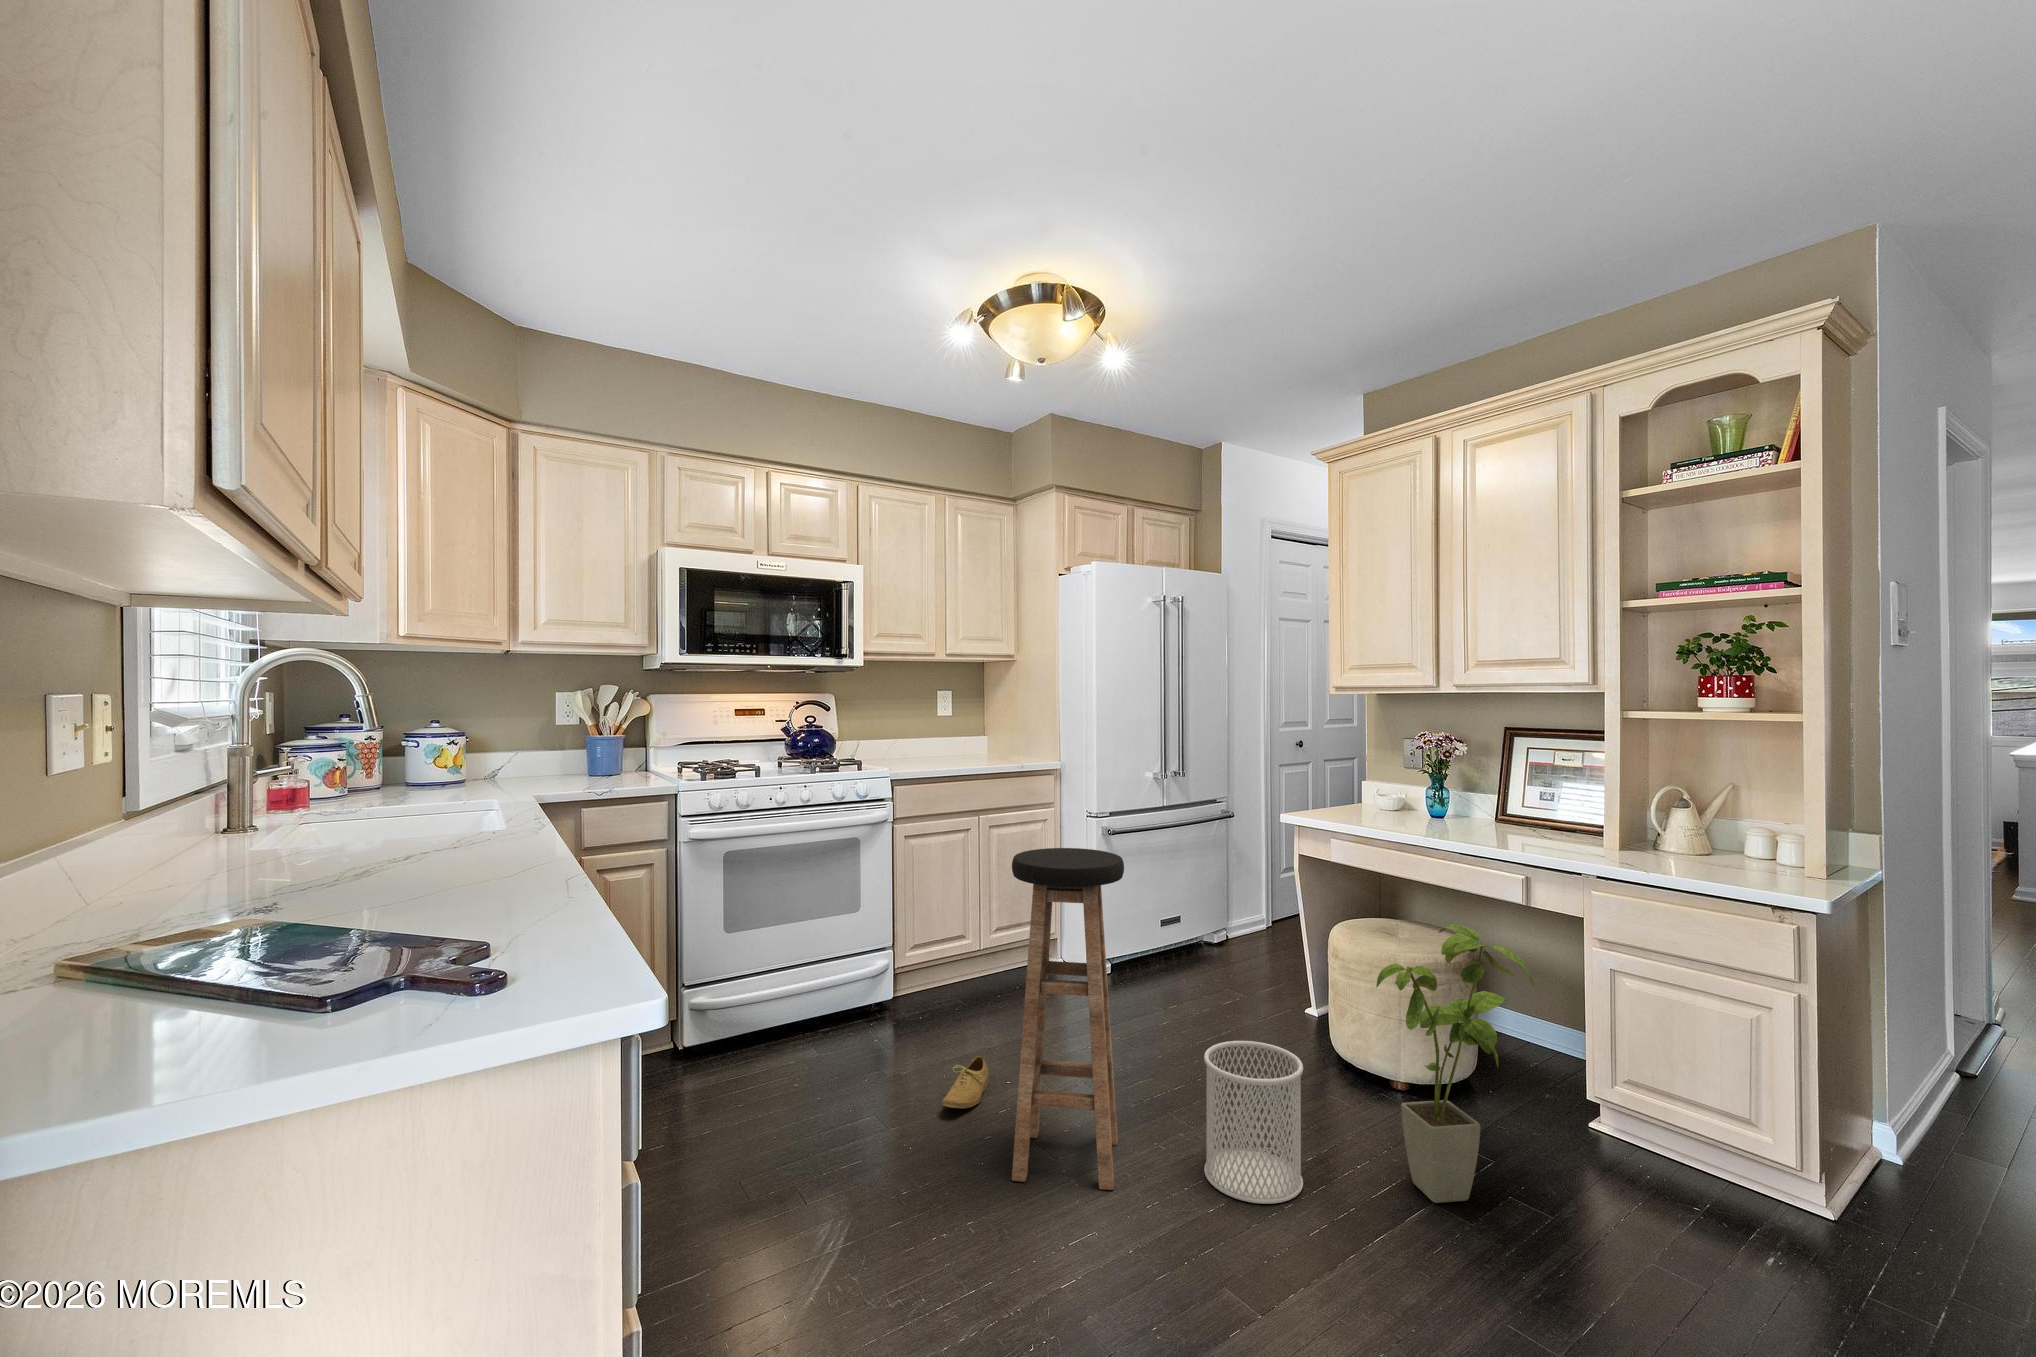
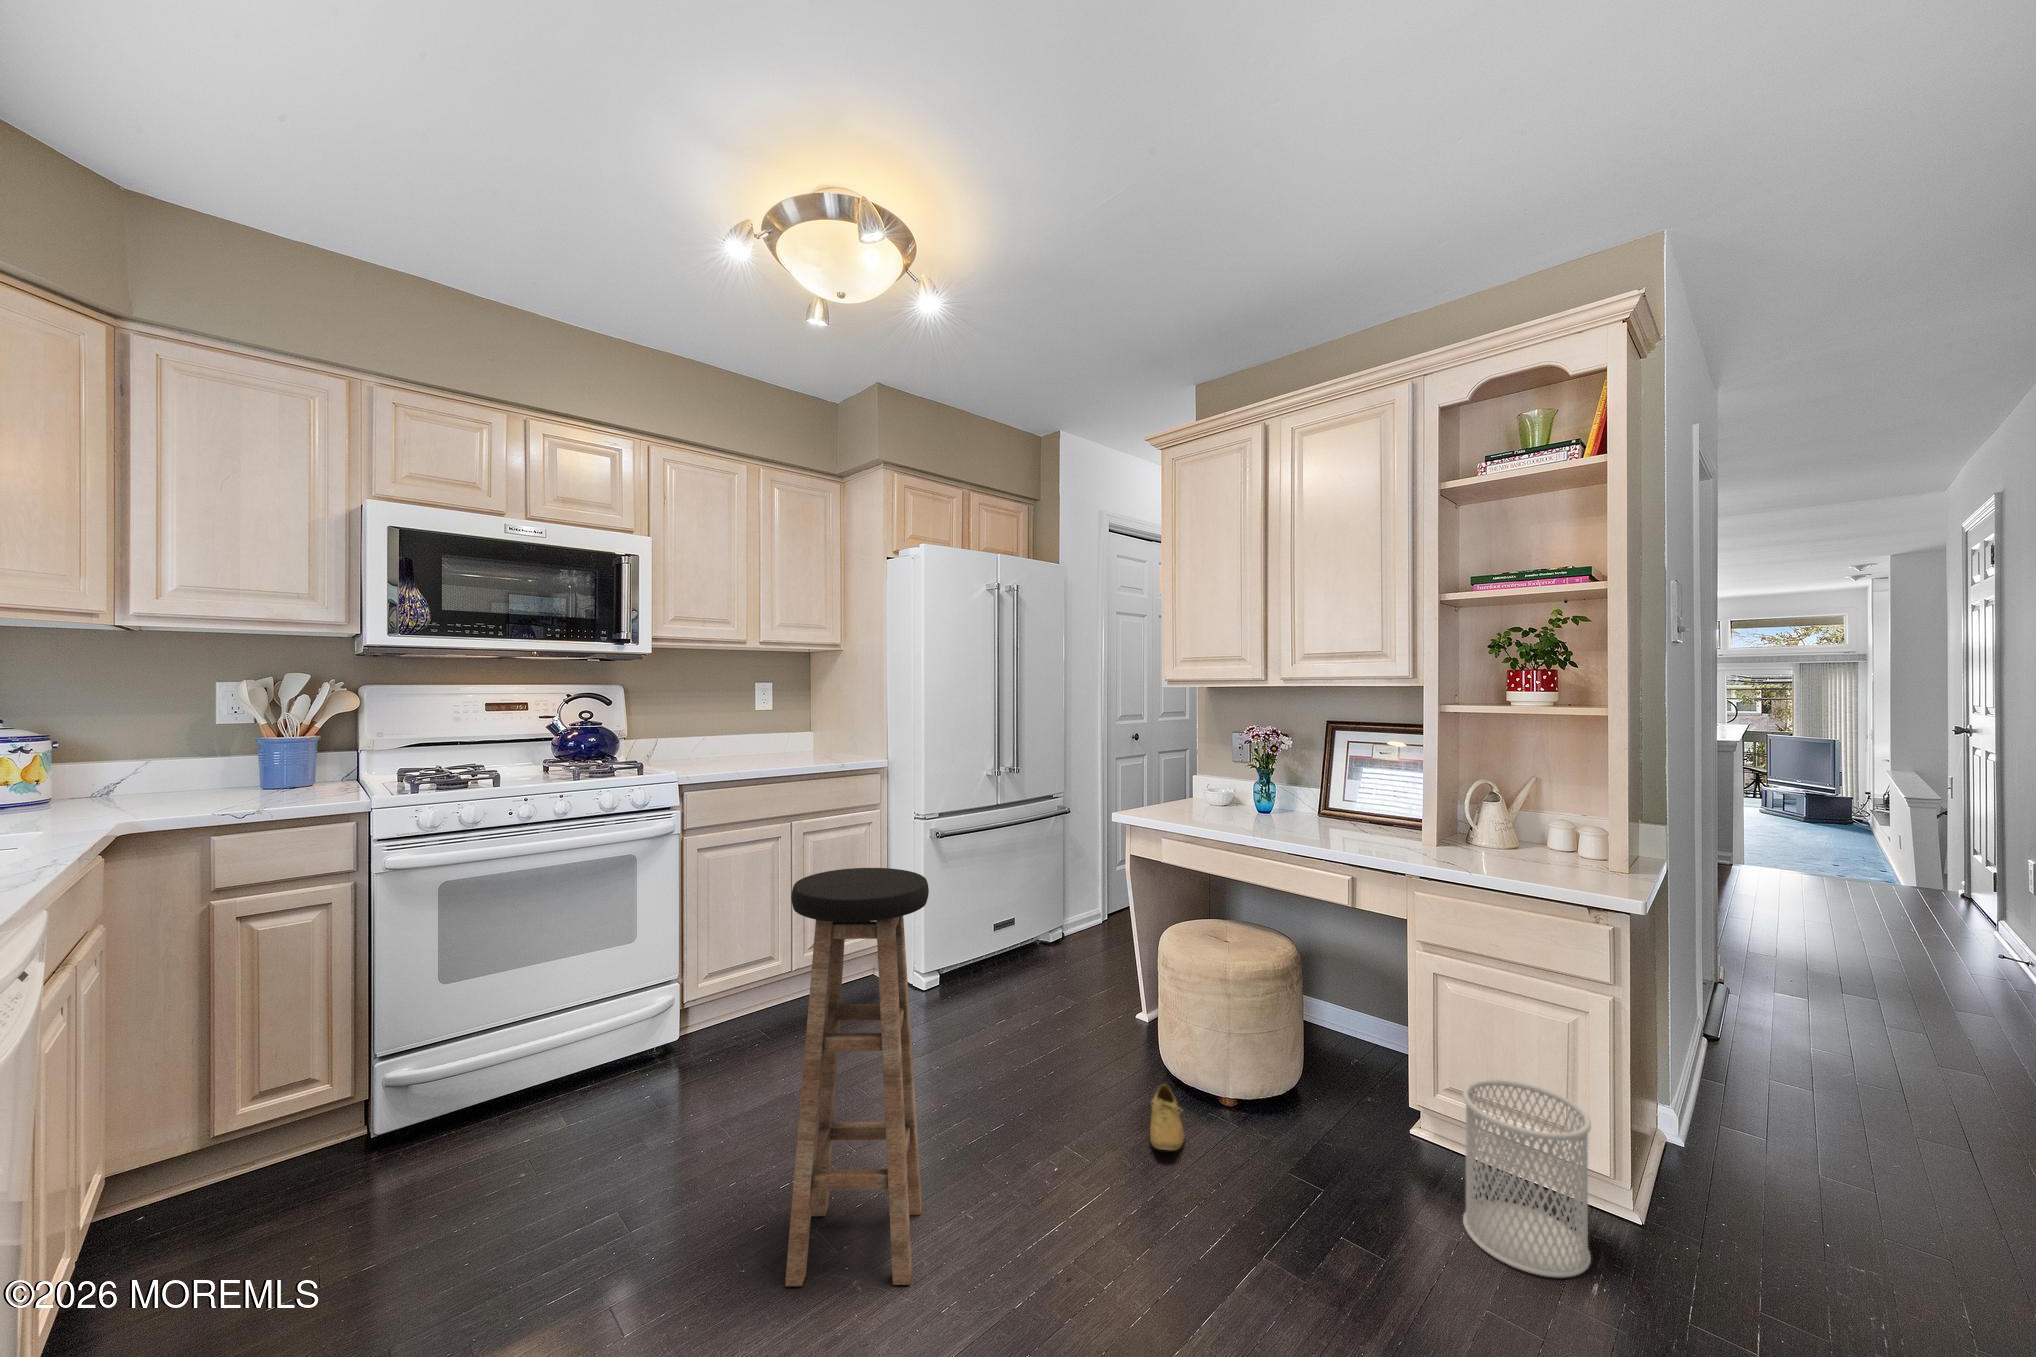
house plant: present [1376,924,1534,1203] -> none [1209,941,1377,1254]
wastebasket: present [1204,1041,1303,1204] -> present [1463,1079,1591,1278]
shoe: present [942,1056,989,1108] -> present [1150,1084,1184,1150]

